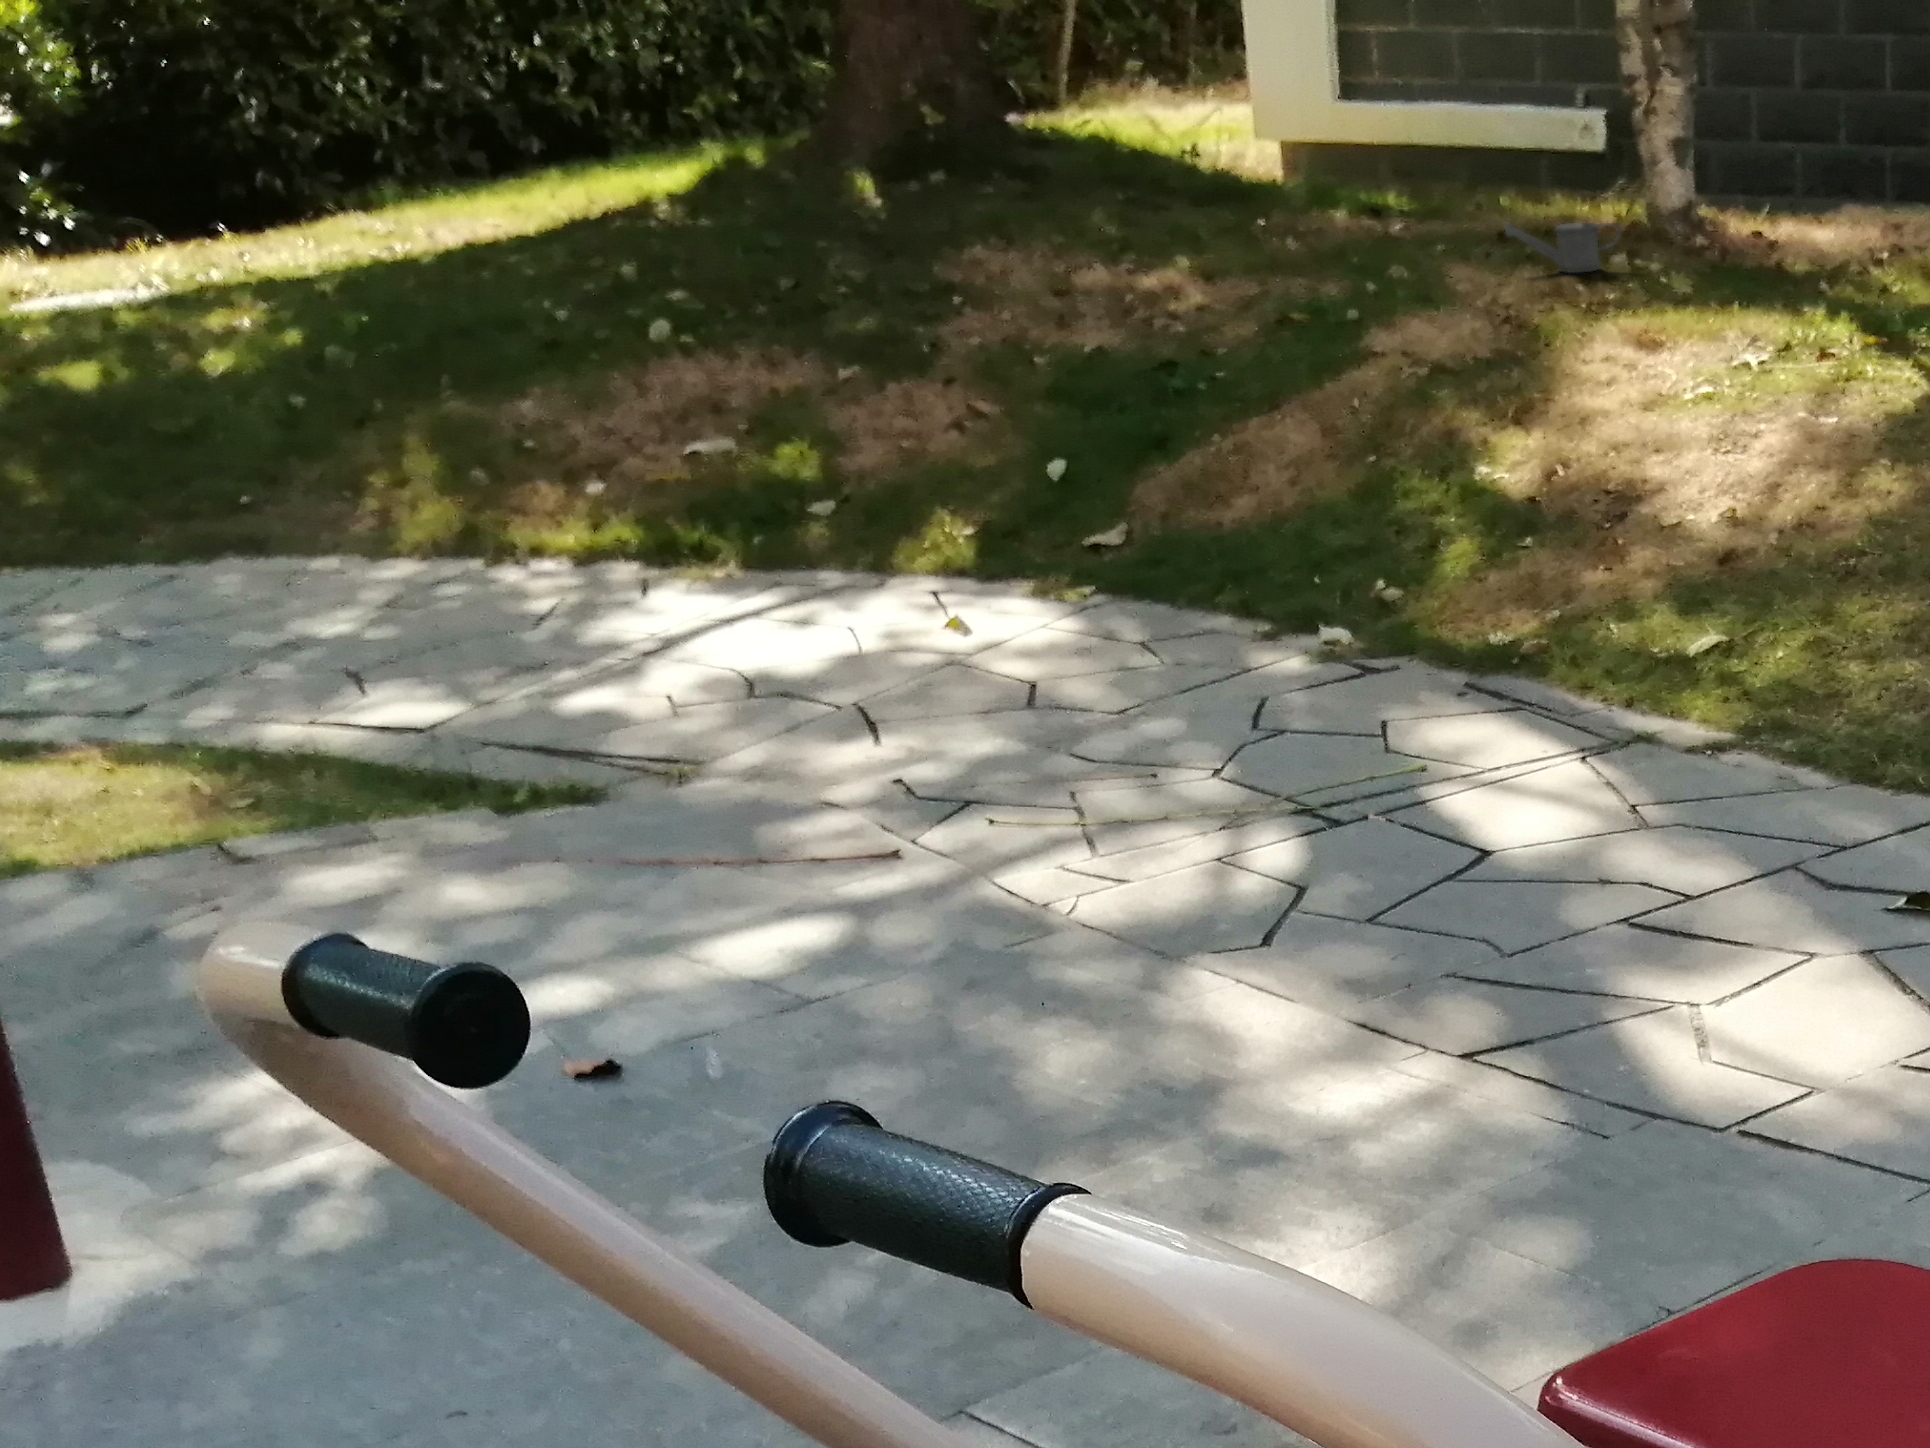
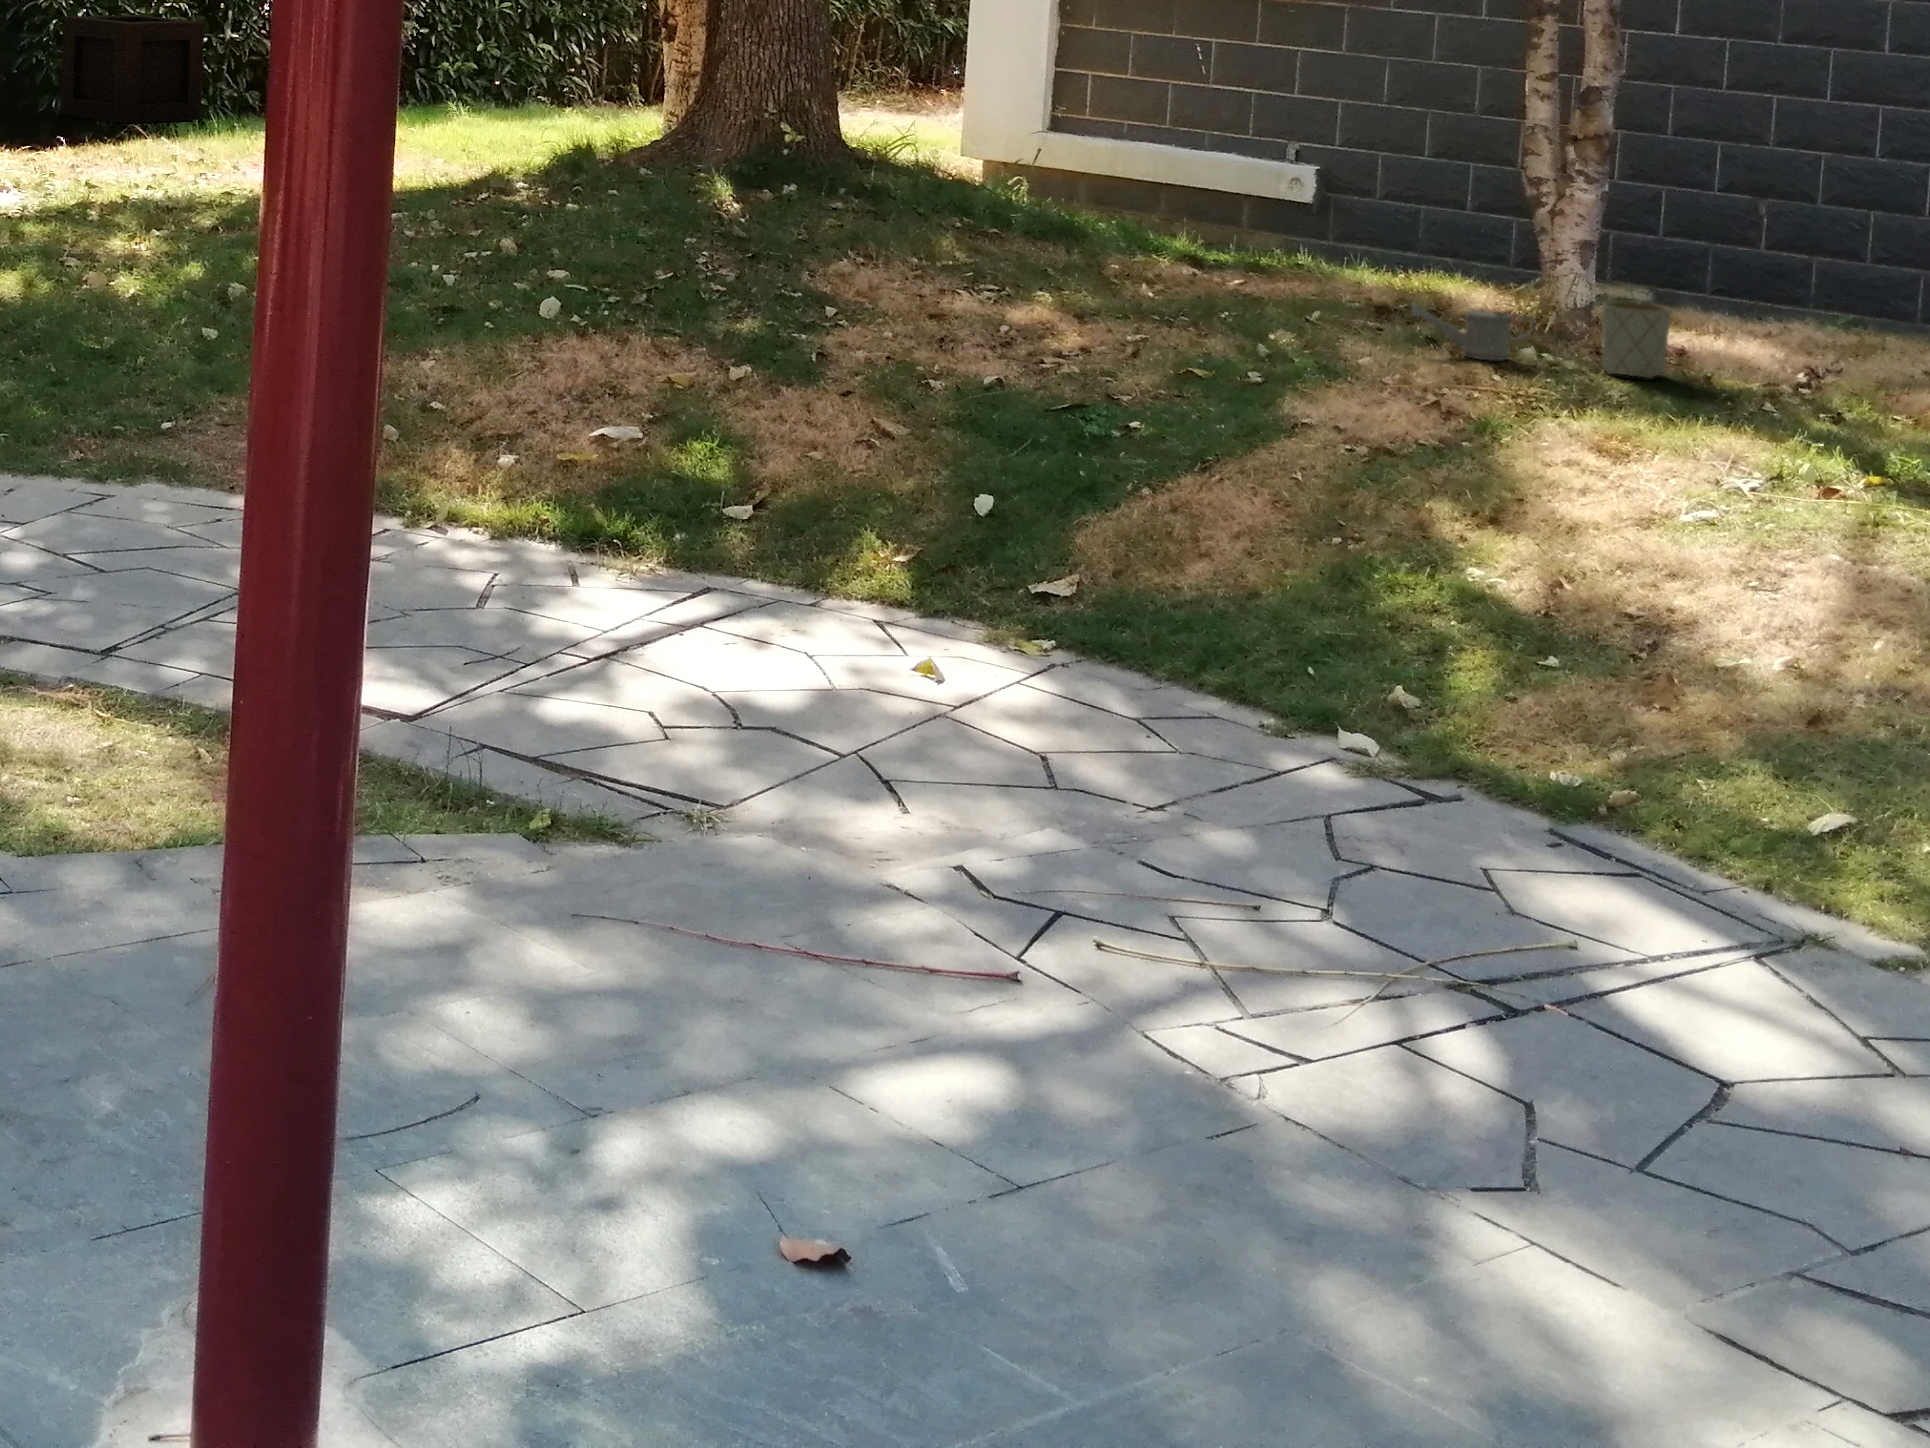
wooden crate: none [212,73,397,199] -> present [62,15,204,123]
planter: none [1678,197,1740,273] -> present [1602,301,1671,379]

